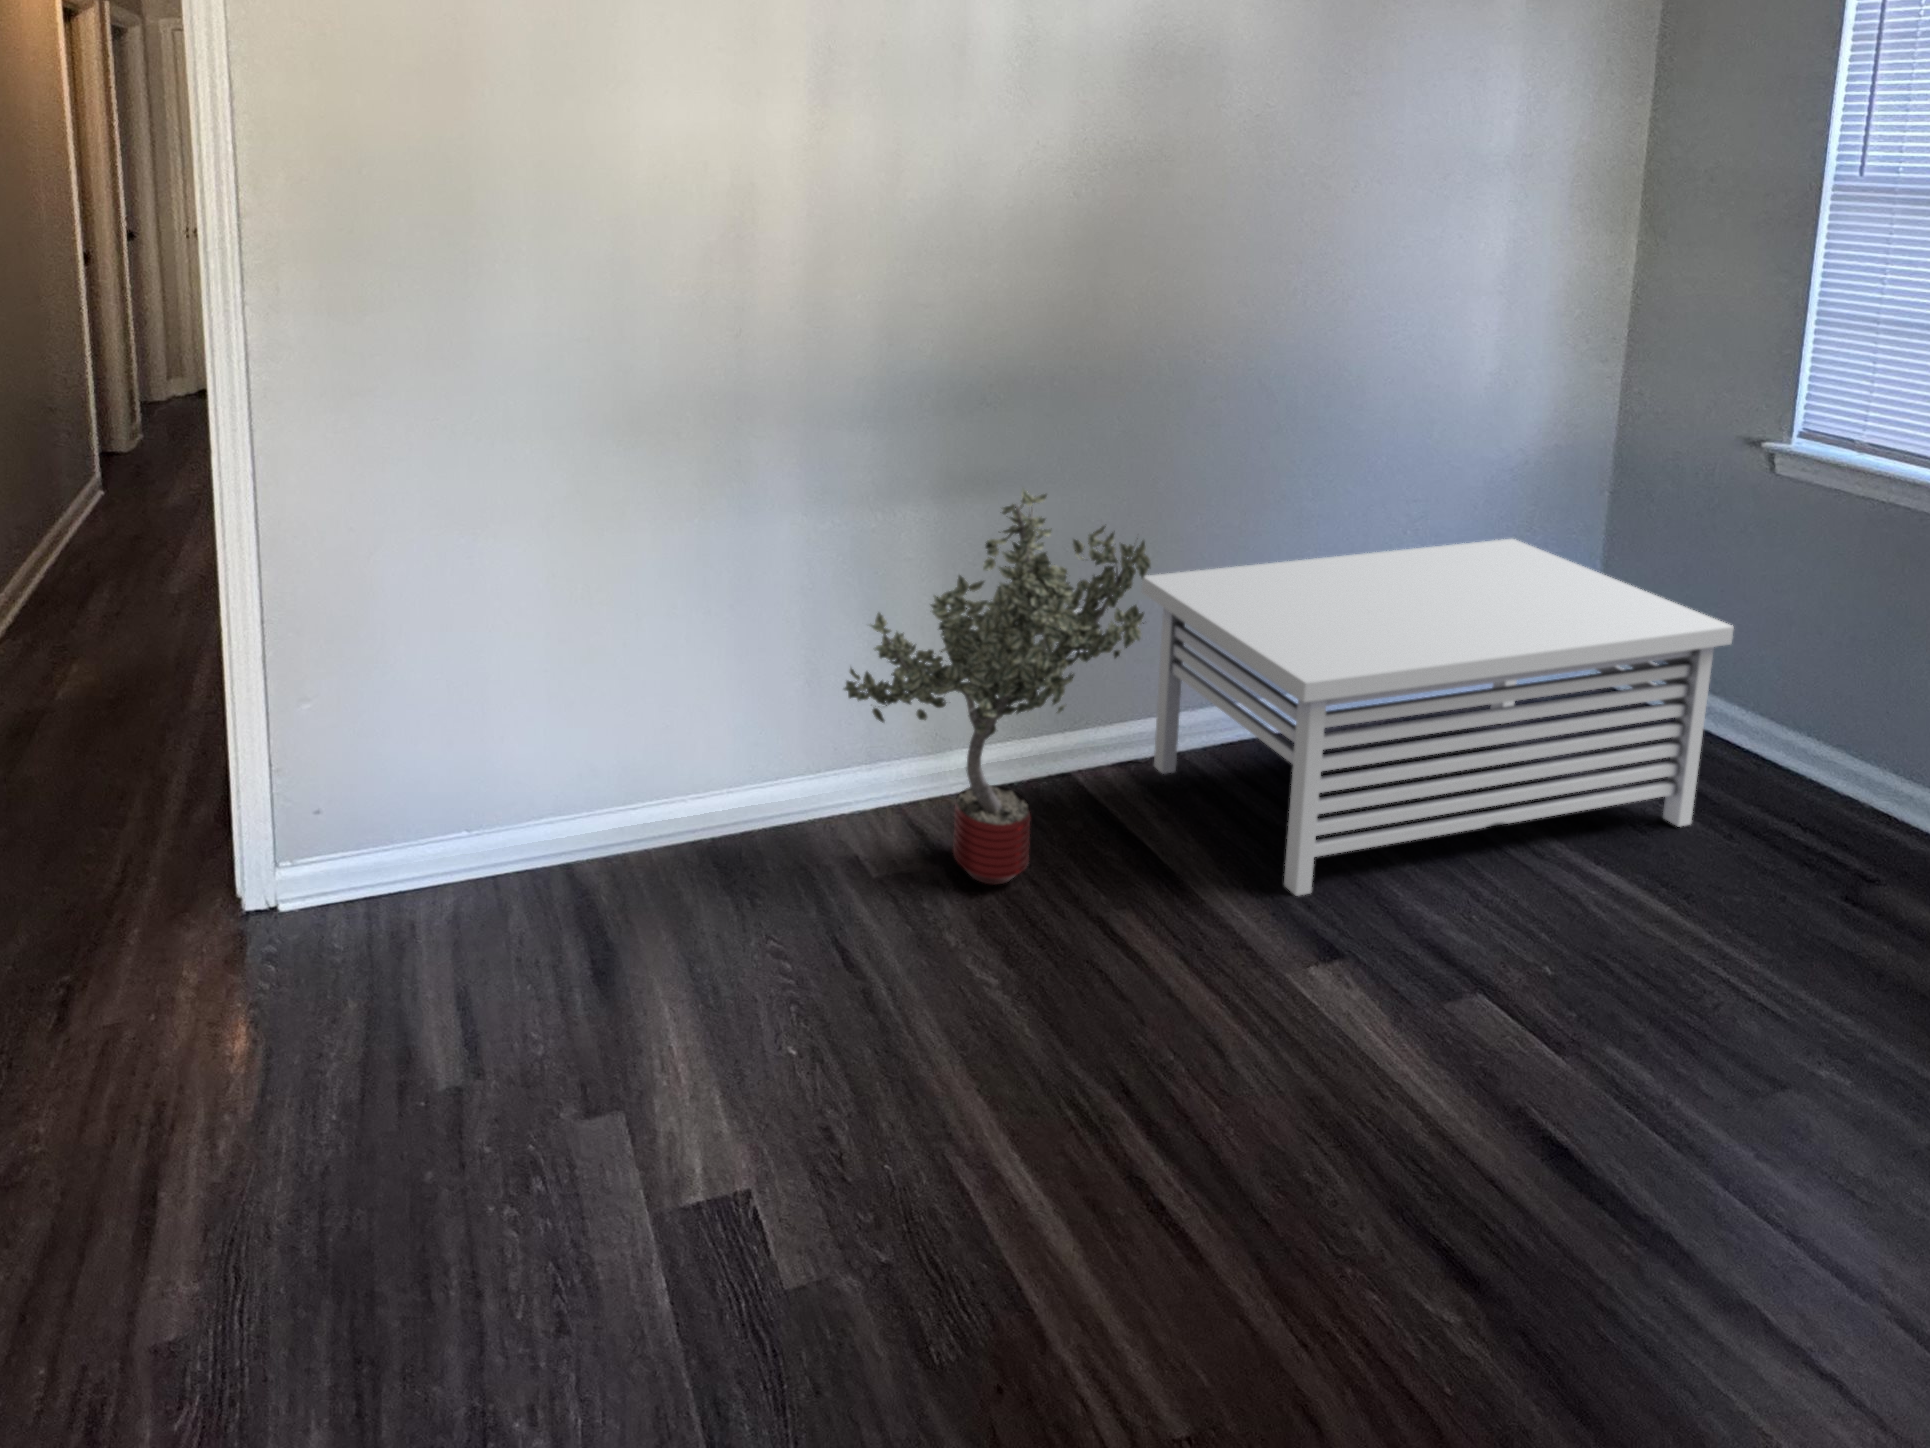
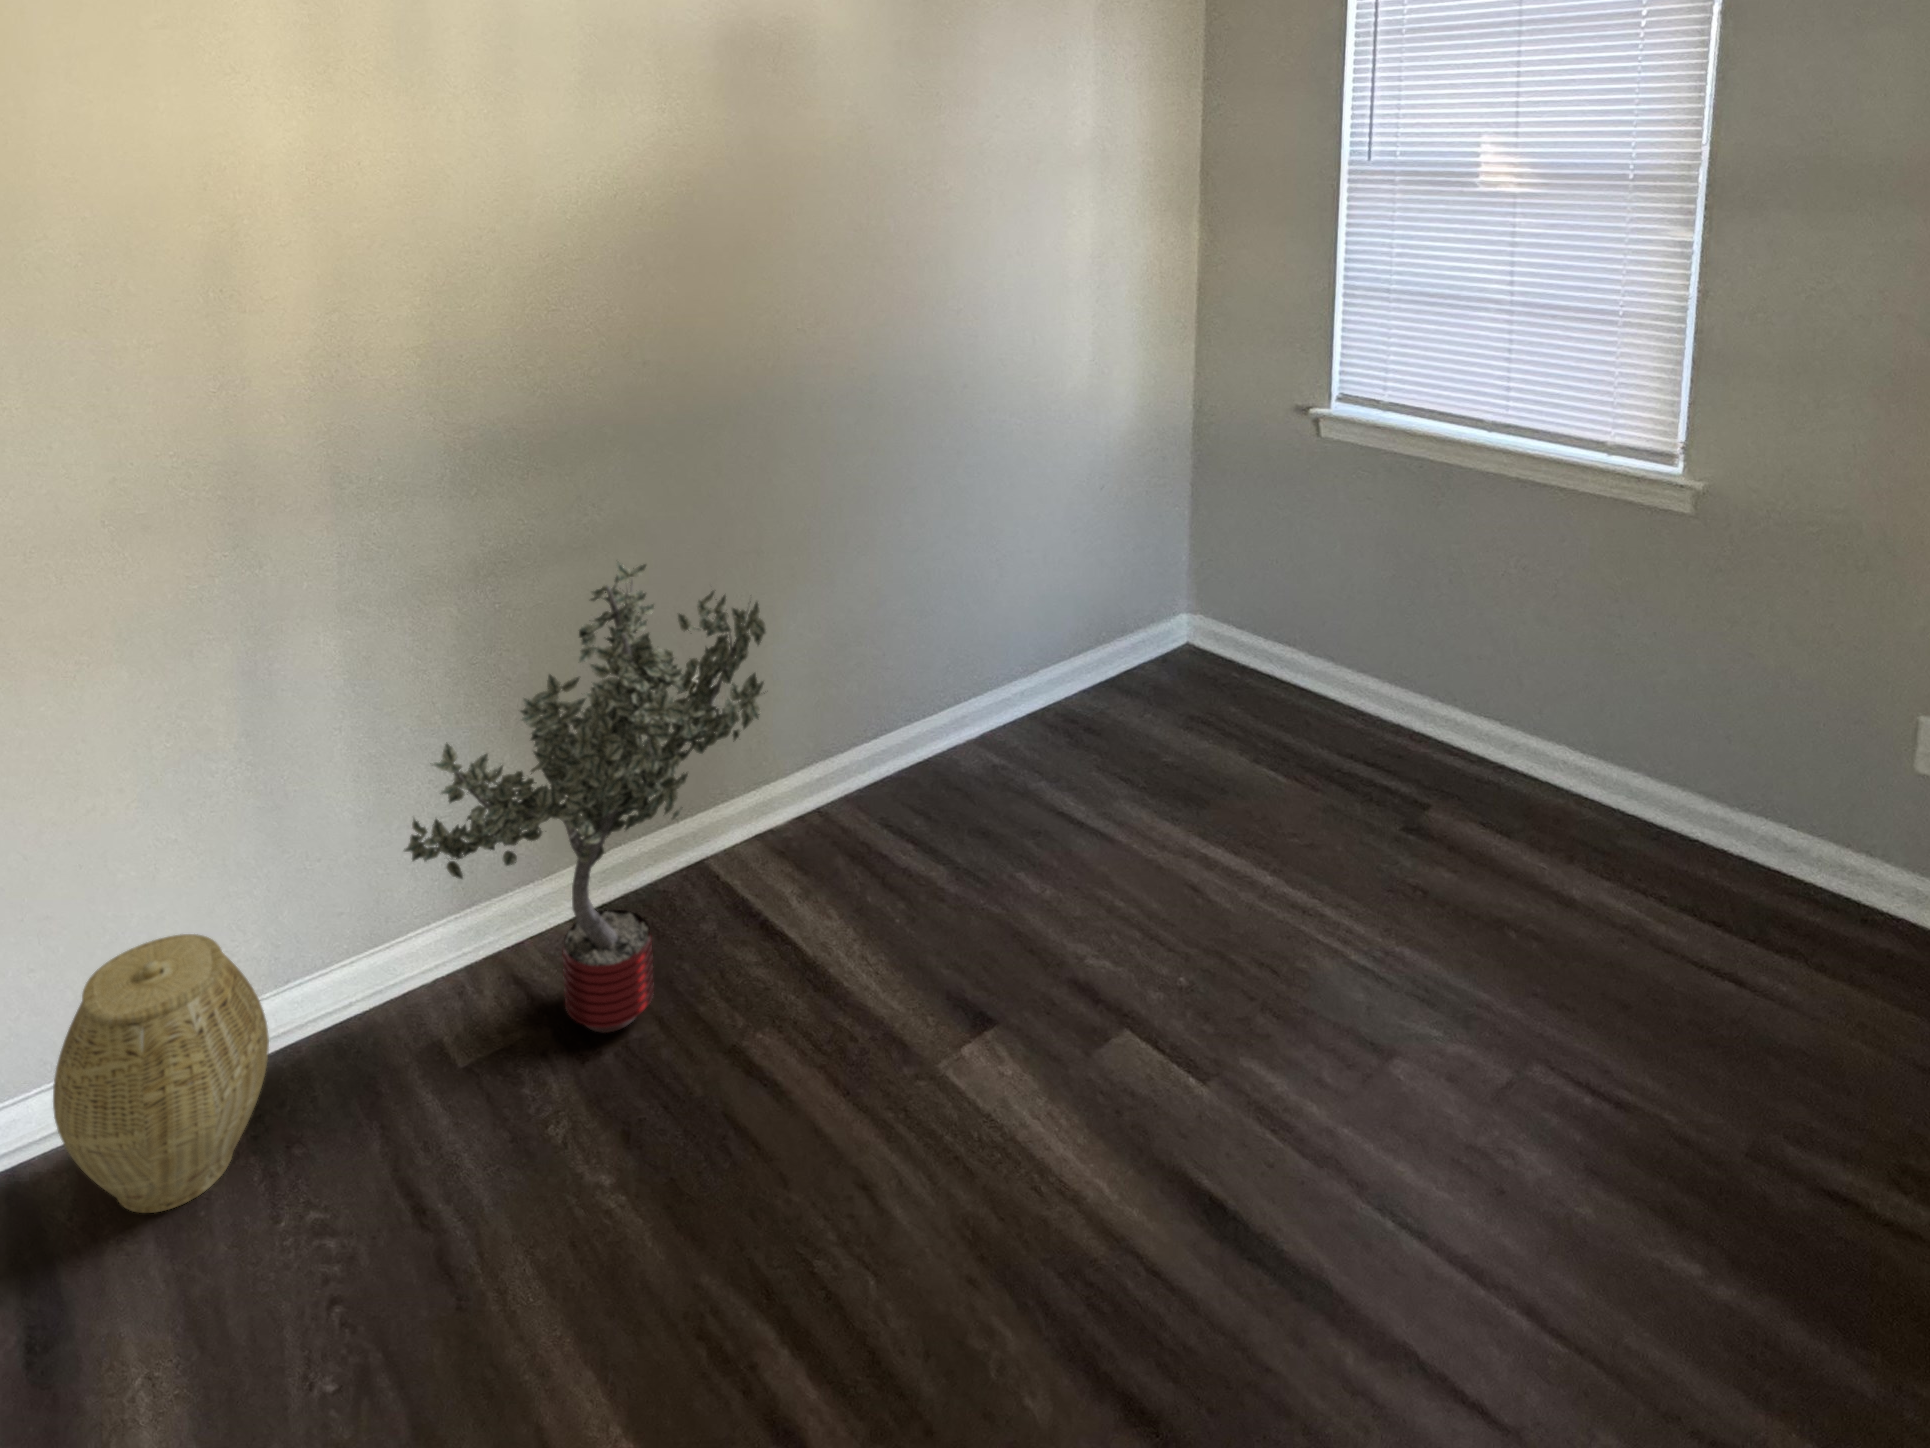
storage bench: present [1142,539,1734,896] -> none [766,524,1301,956]
woven basket: none [593,720,734,919] -> present [53,934,269,1213]

